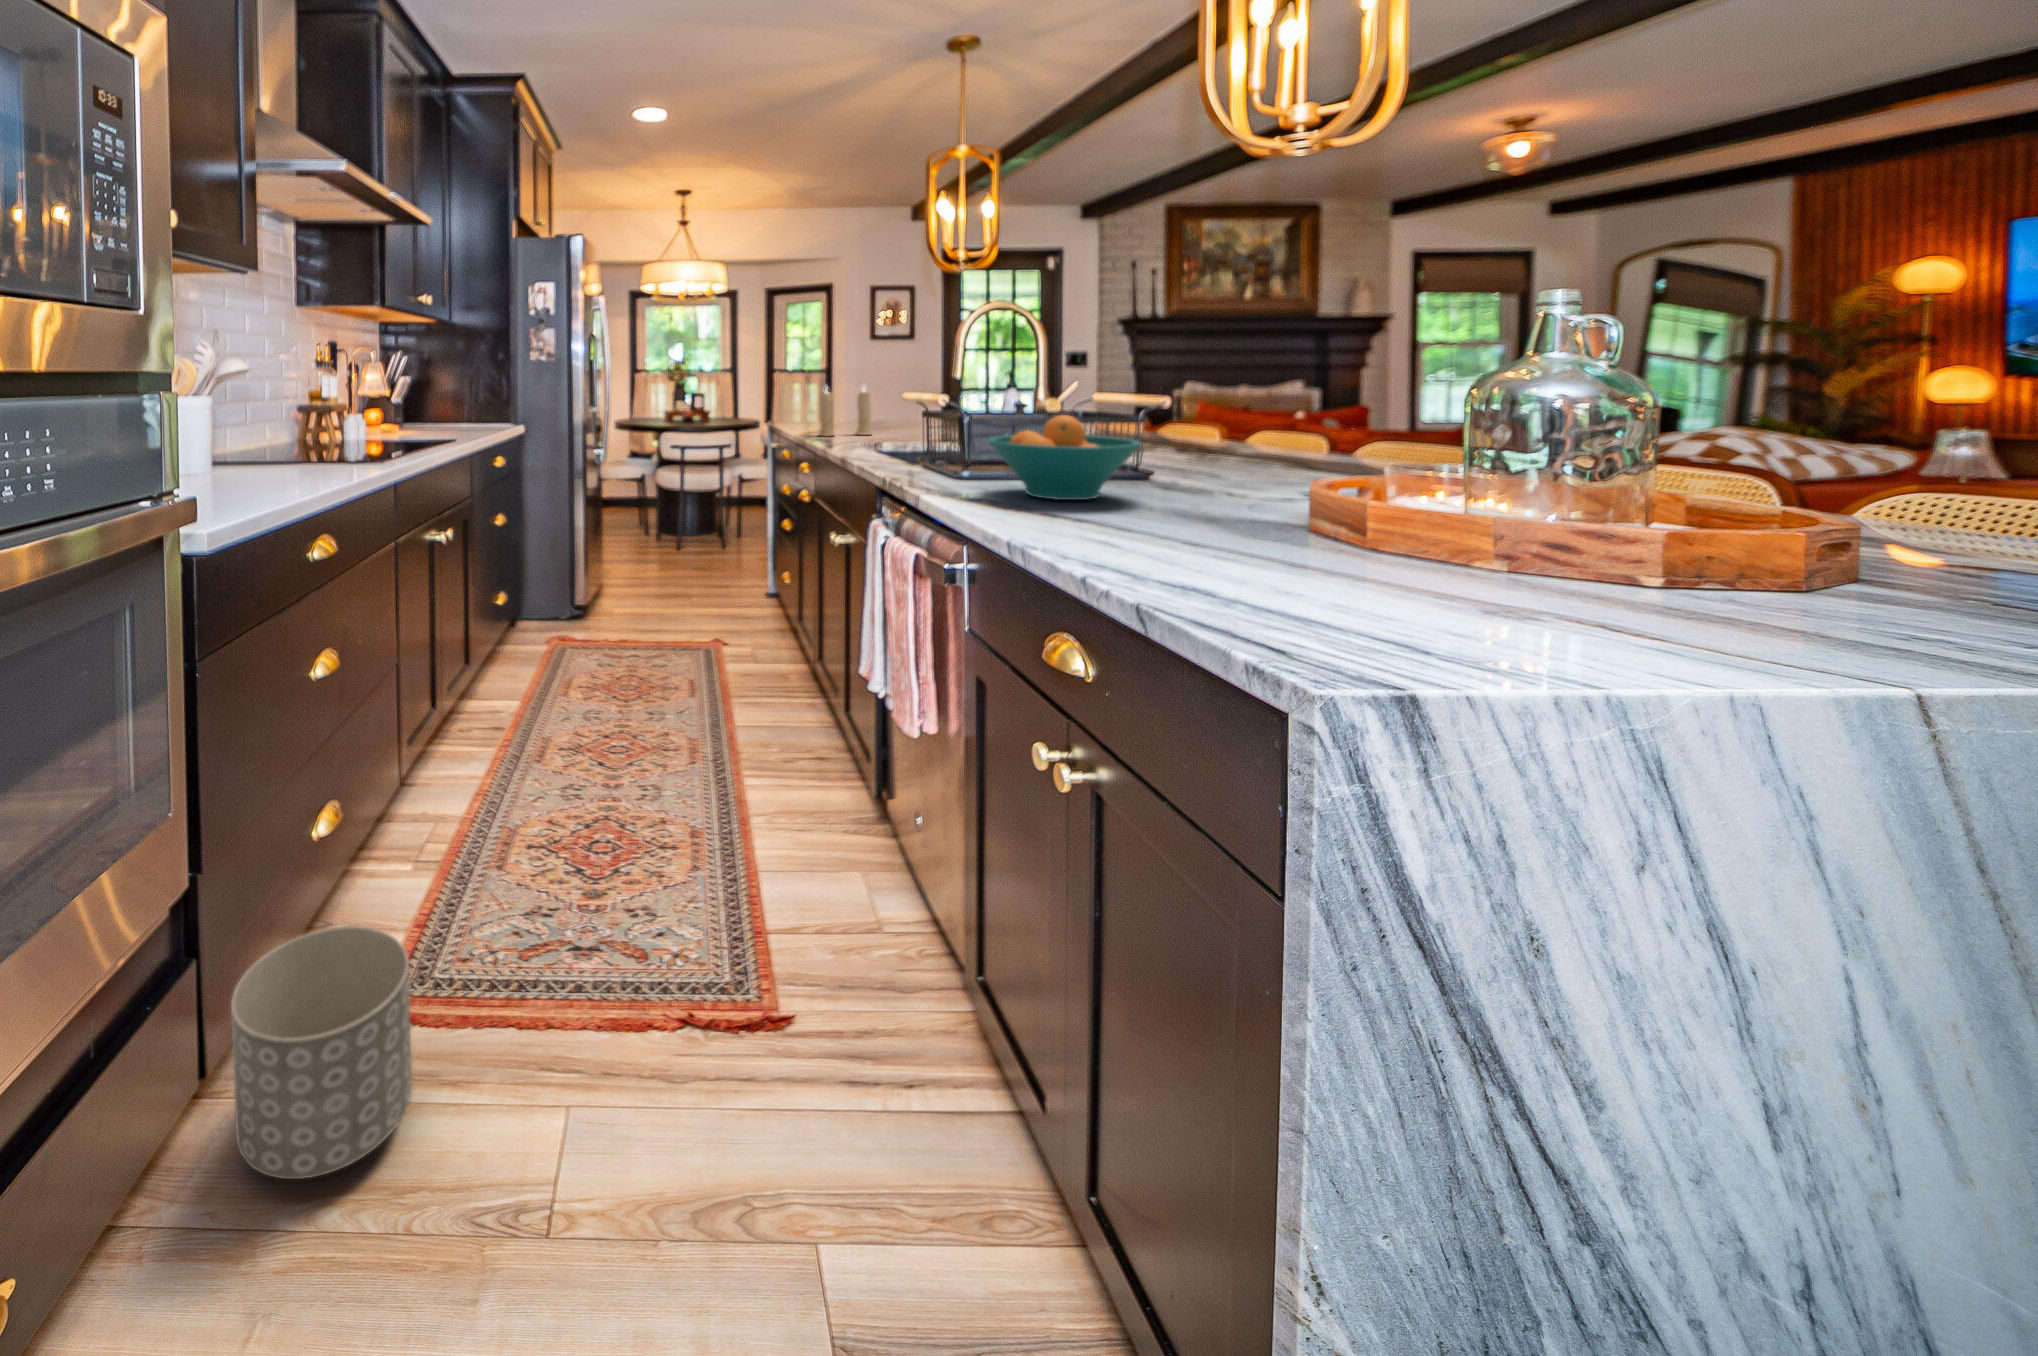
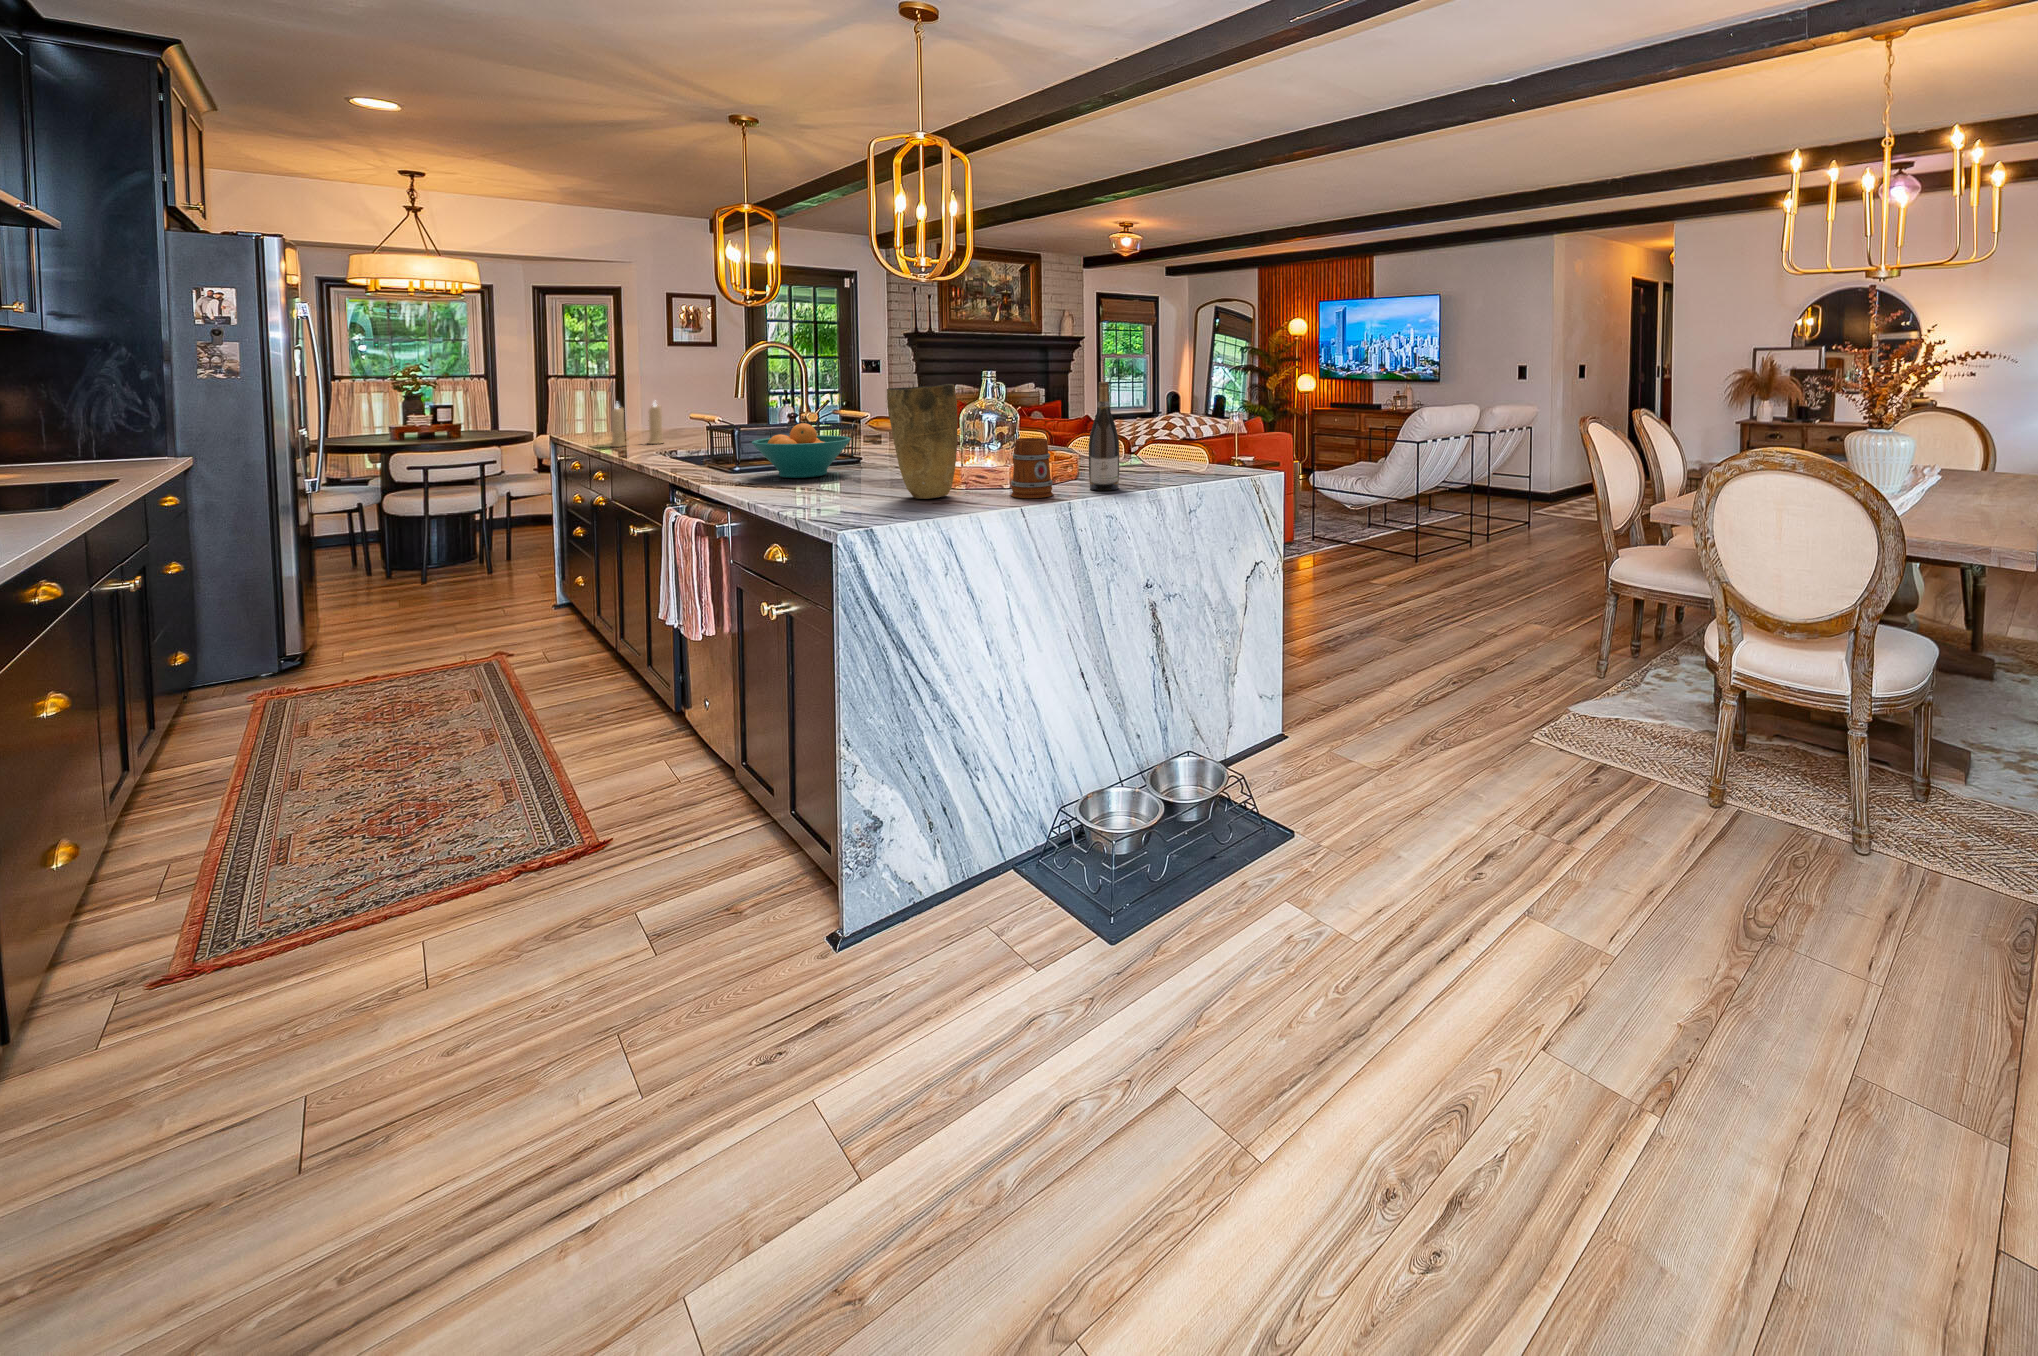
wine bottle: none [1839,330,1977,624] -> present [1089,382,1119,491]
vase: none [1262,338,1437,580] -> present [887,384,958,499]
mug: none [1573,467,1739,620] -> present [1011,438,1053,498]
planter: present [231,926,412,1179] -> none [30,889,253,1094]

